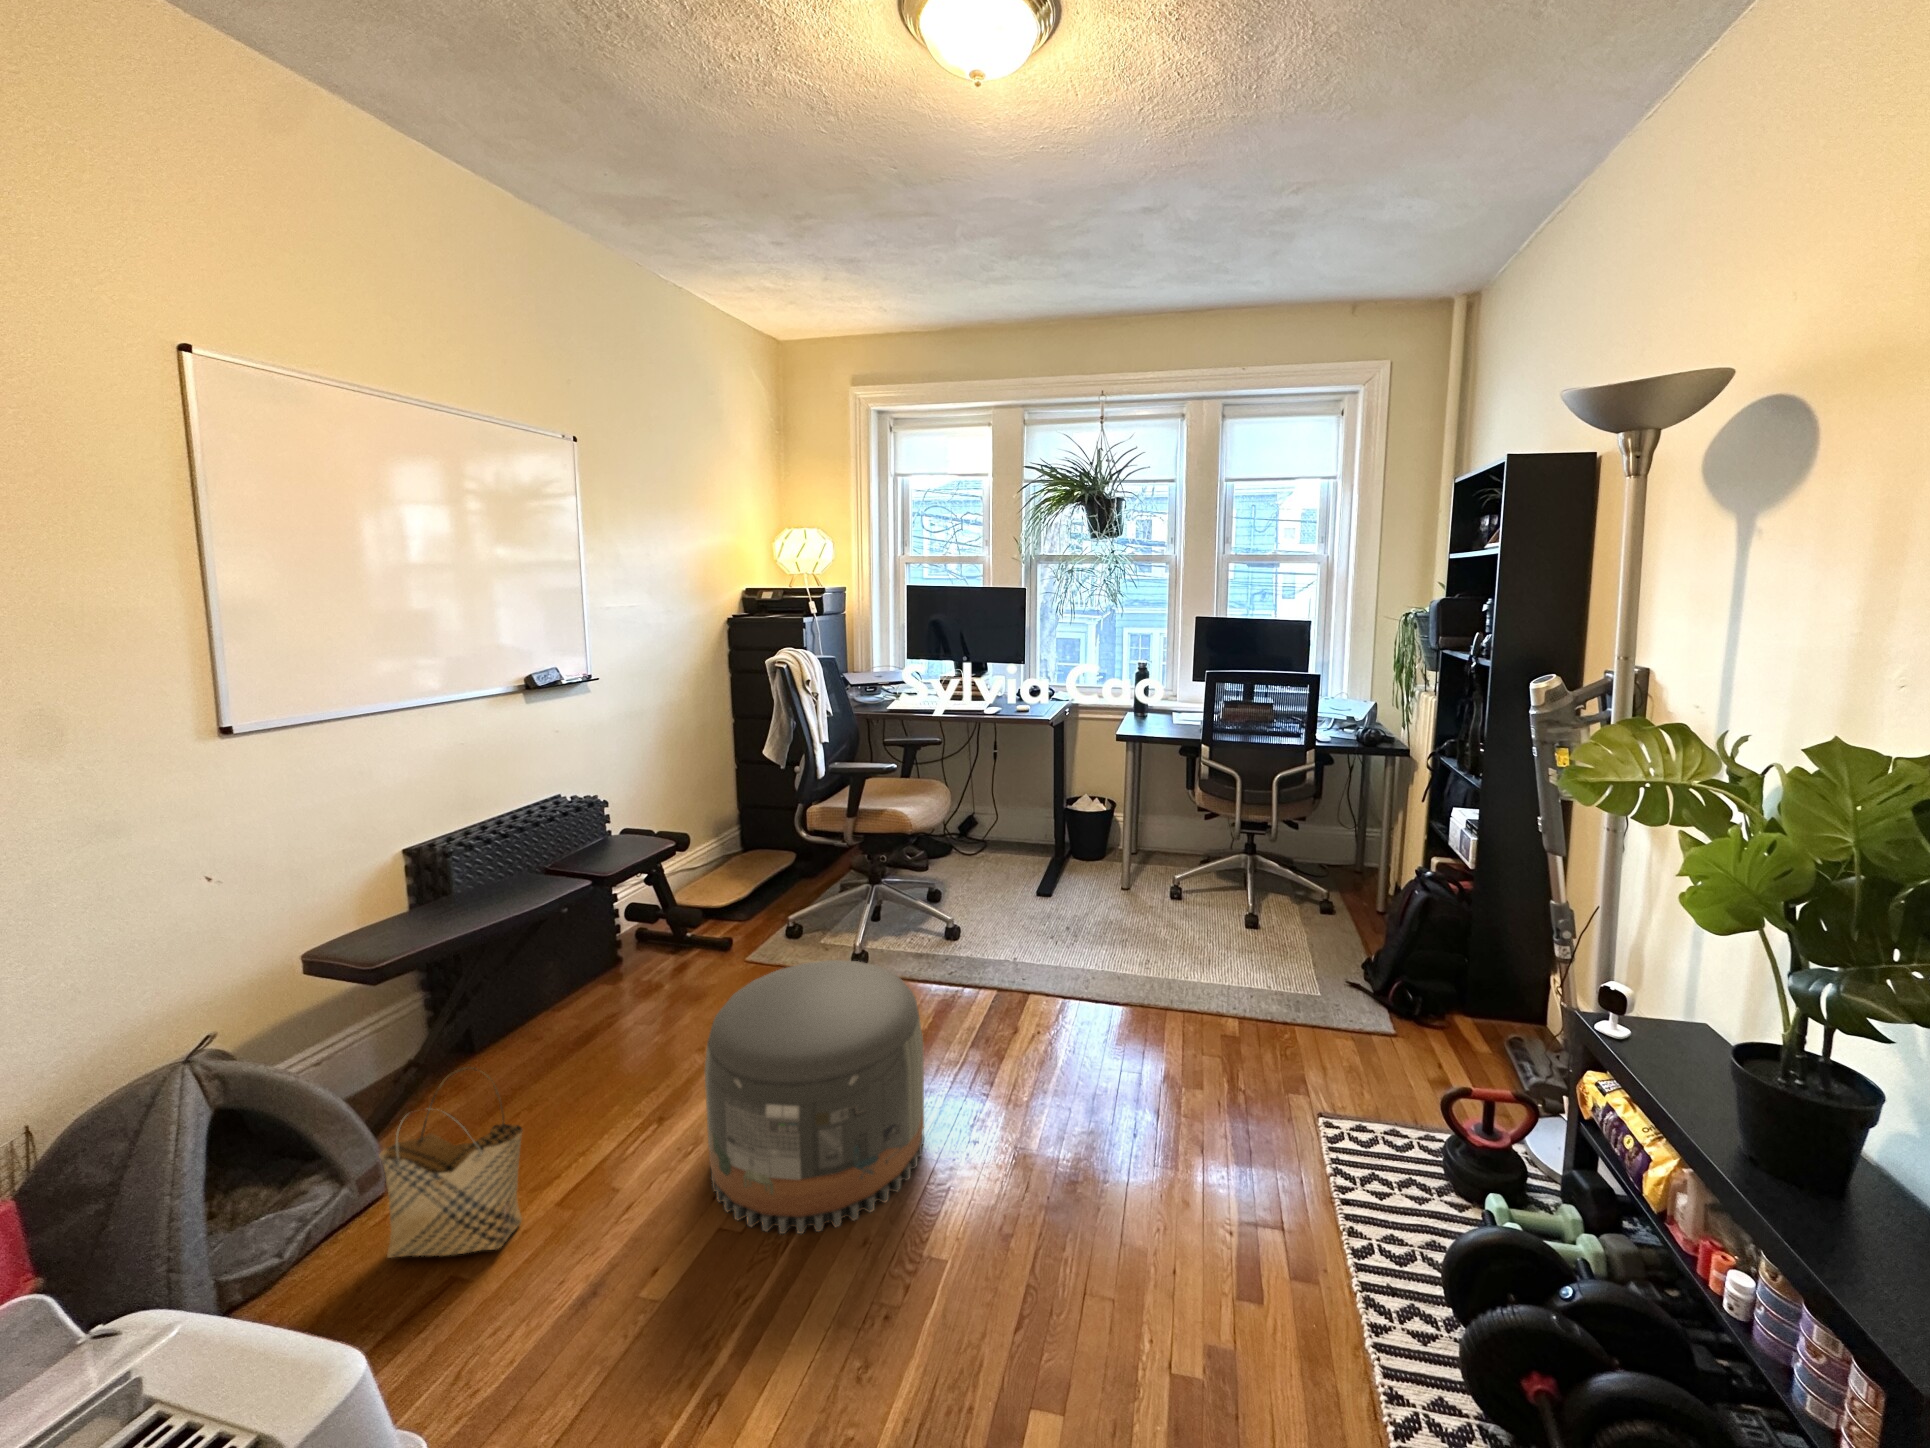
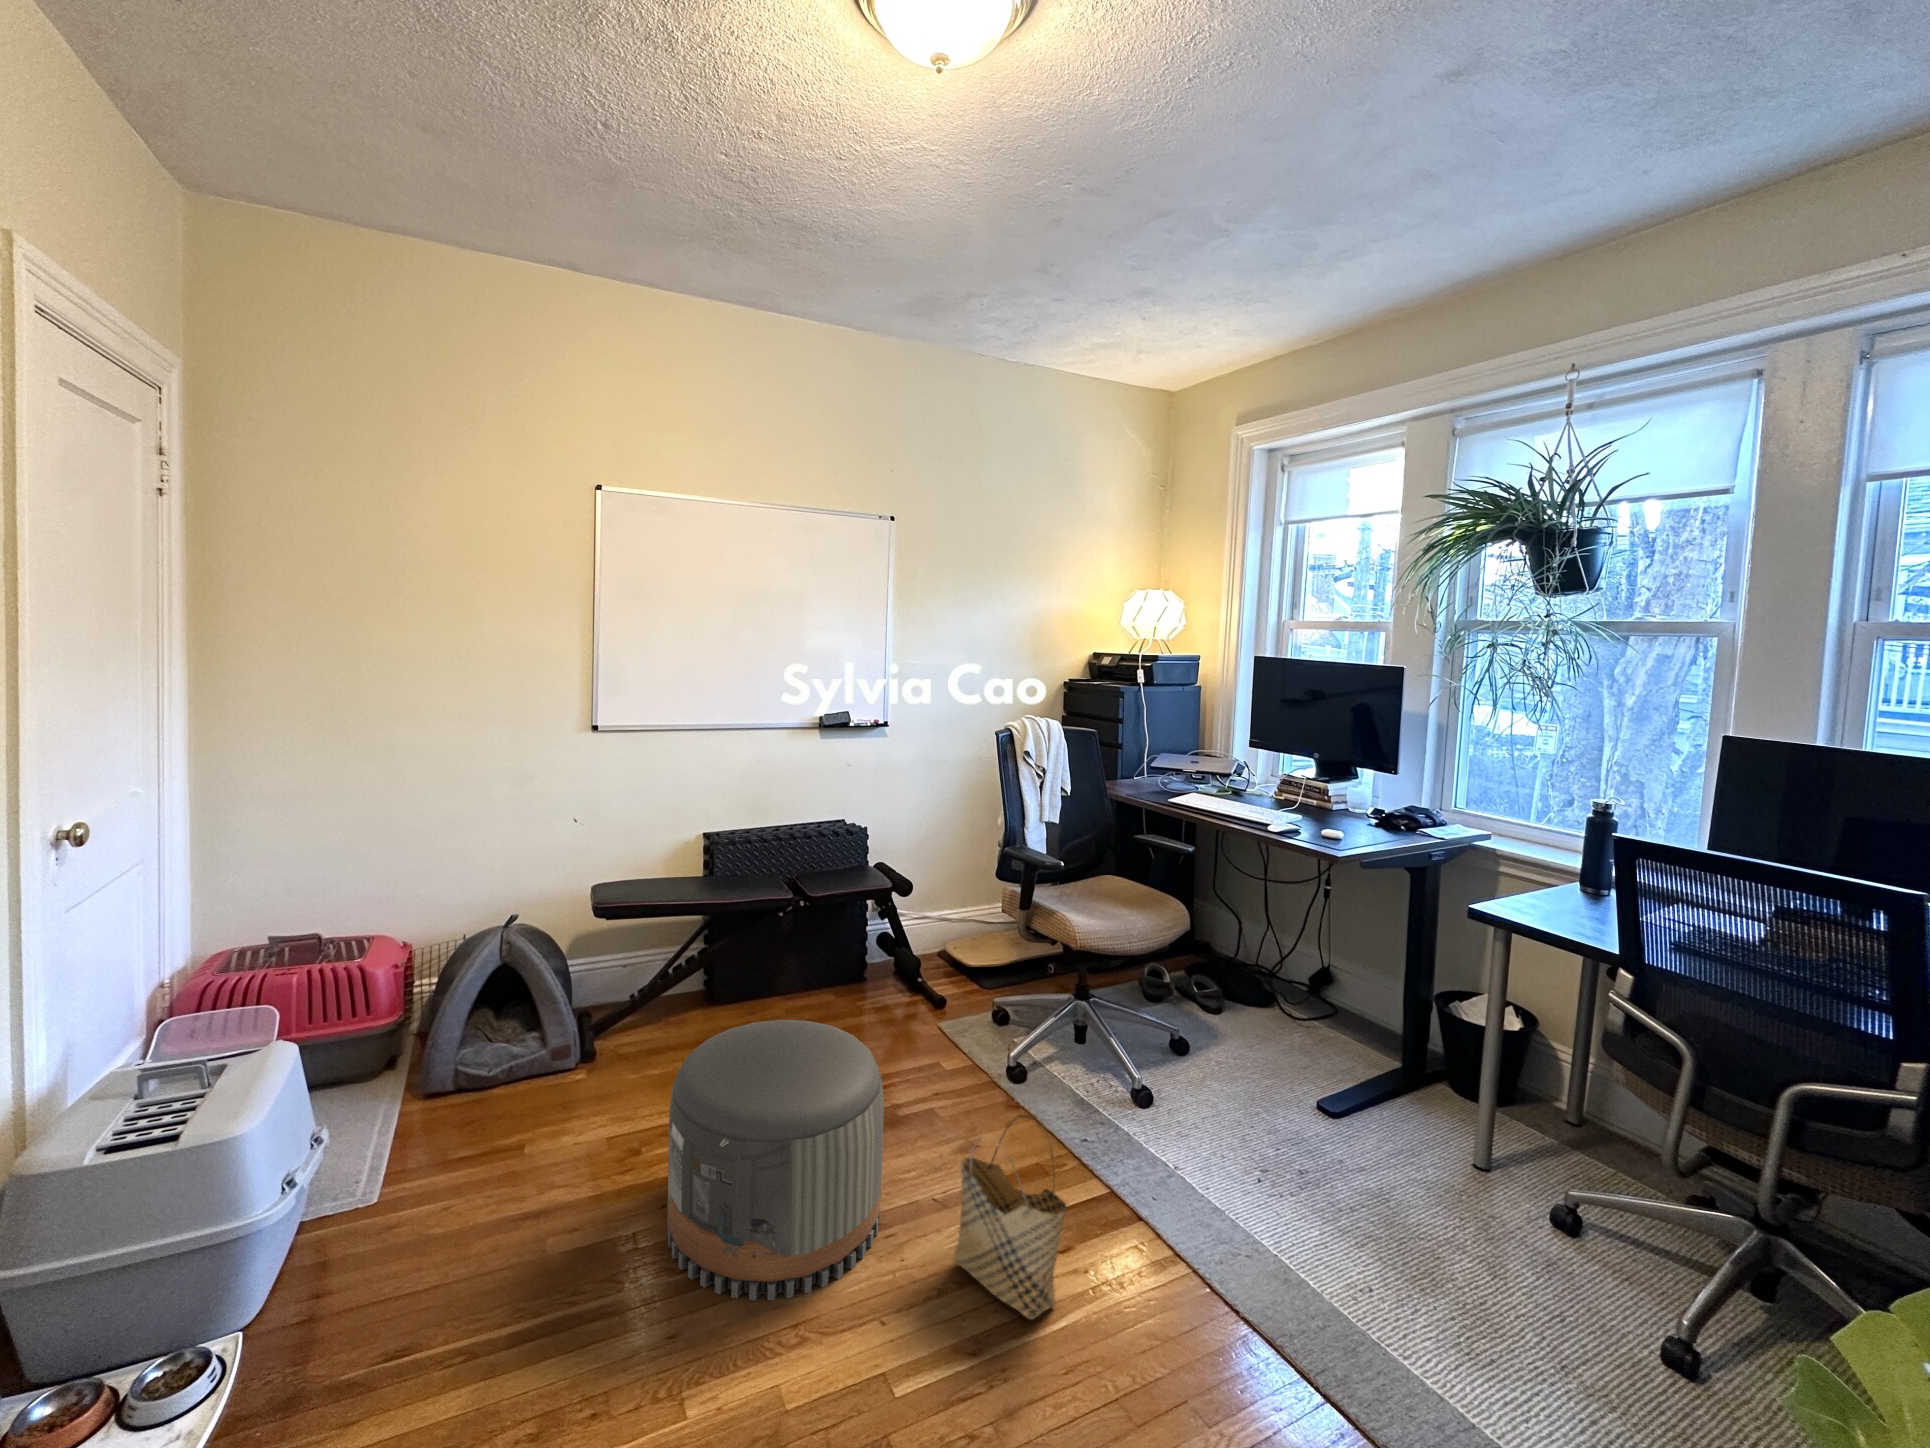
woven basket: present [379,1067,523,1258] -> present [953,1115,1067,1319]

